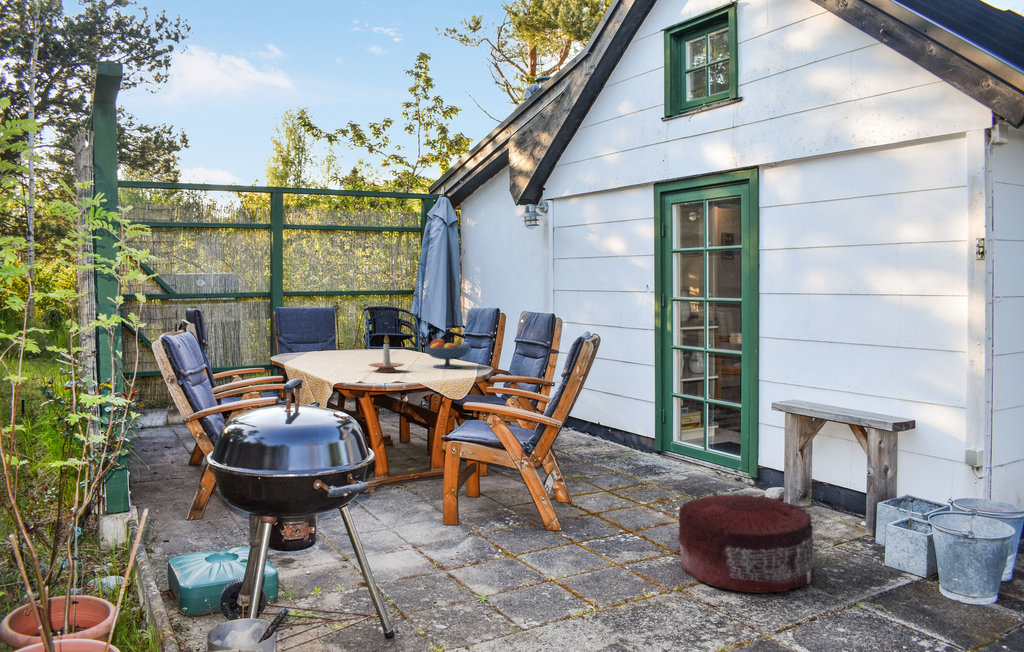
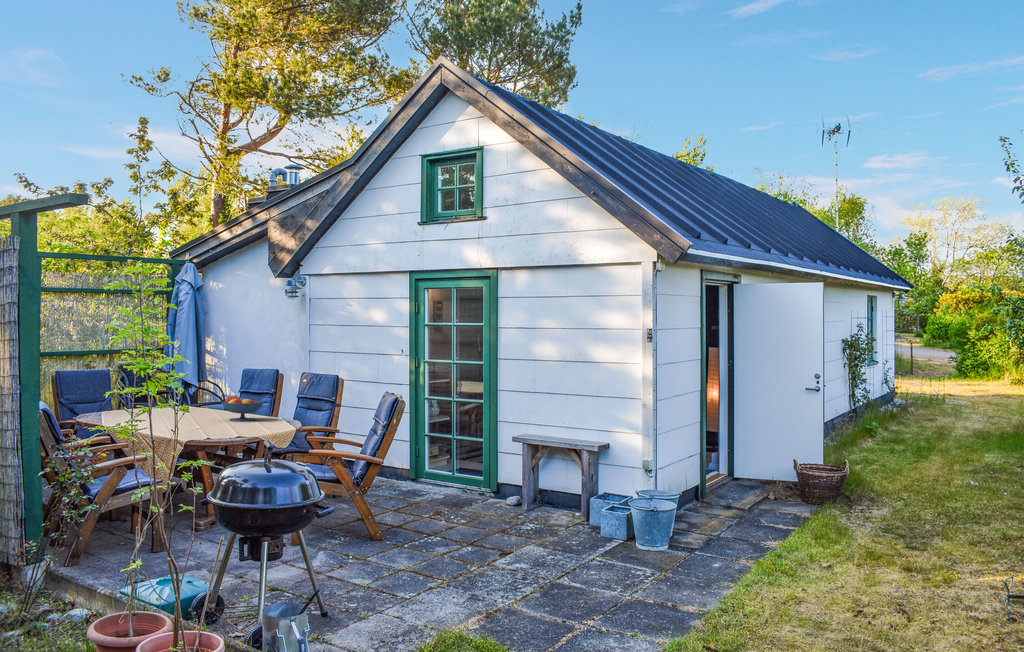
candle holder: present [369,333,404,372] -> none [179,391,214,426]
pouf: present [678,493,814,593] -> none [477,497,565,561]

